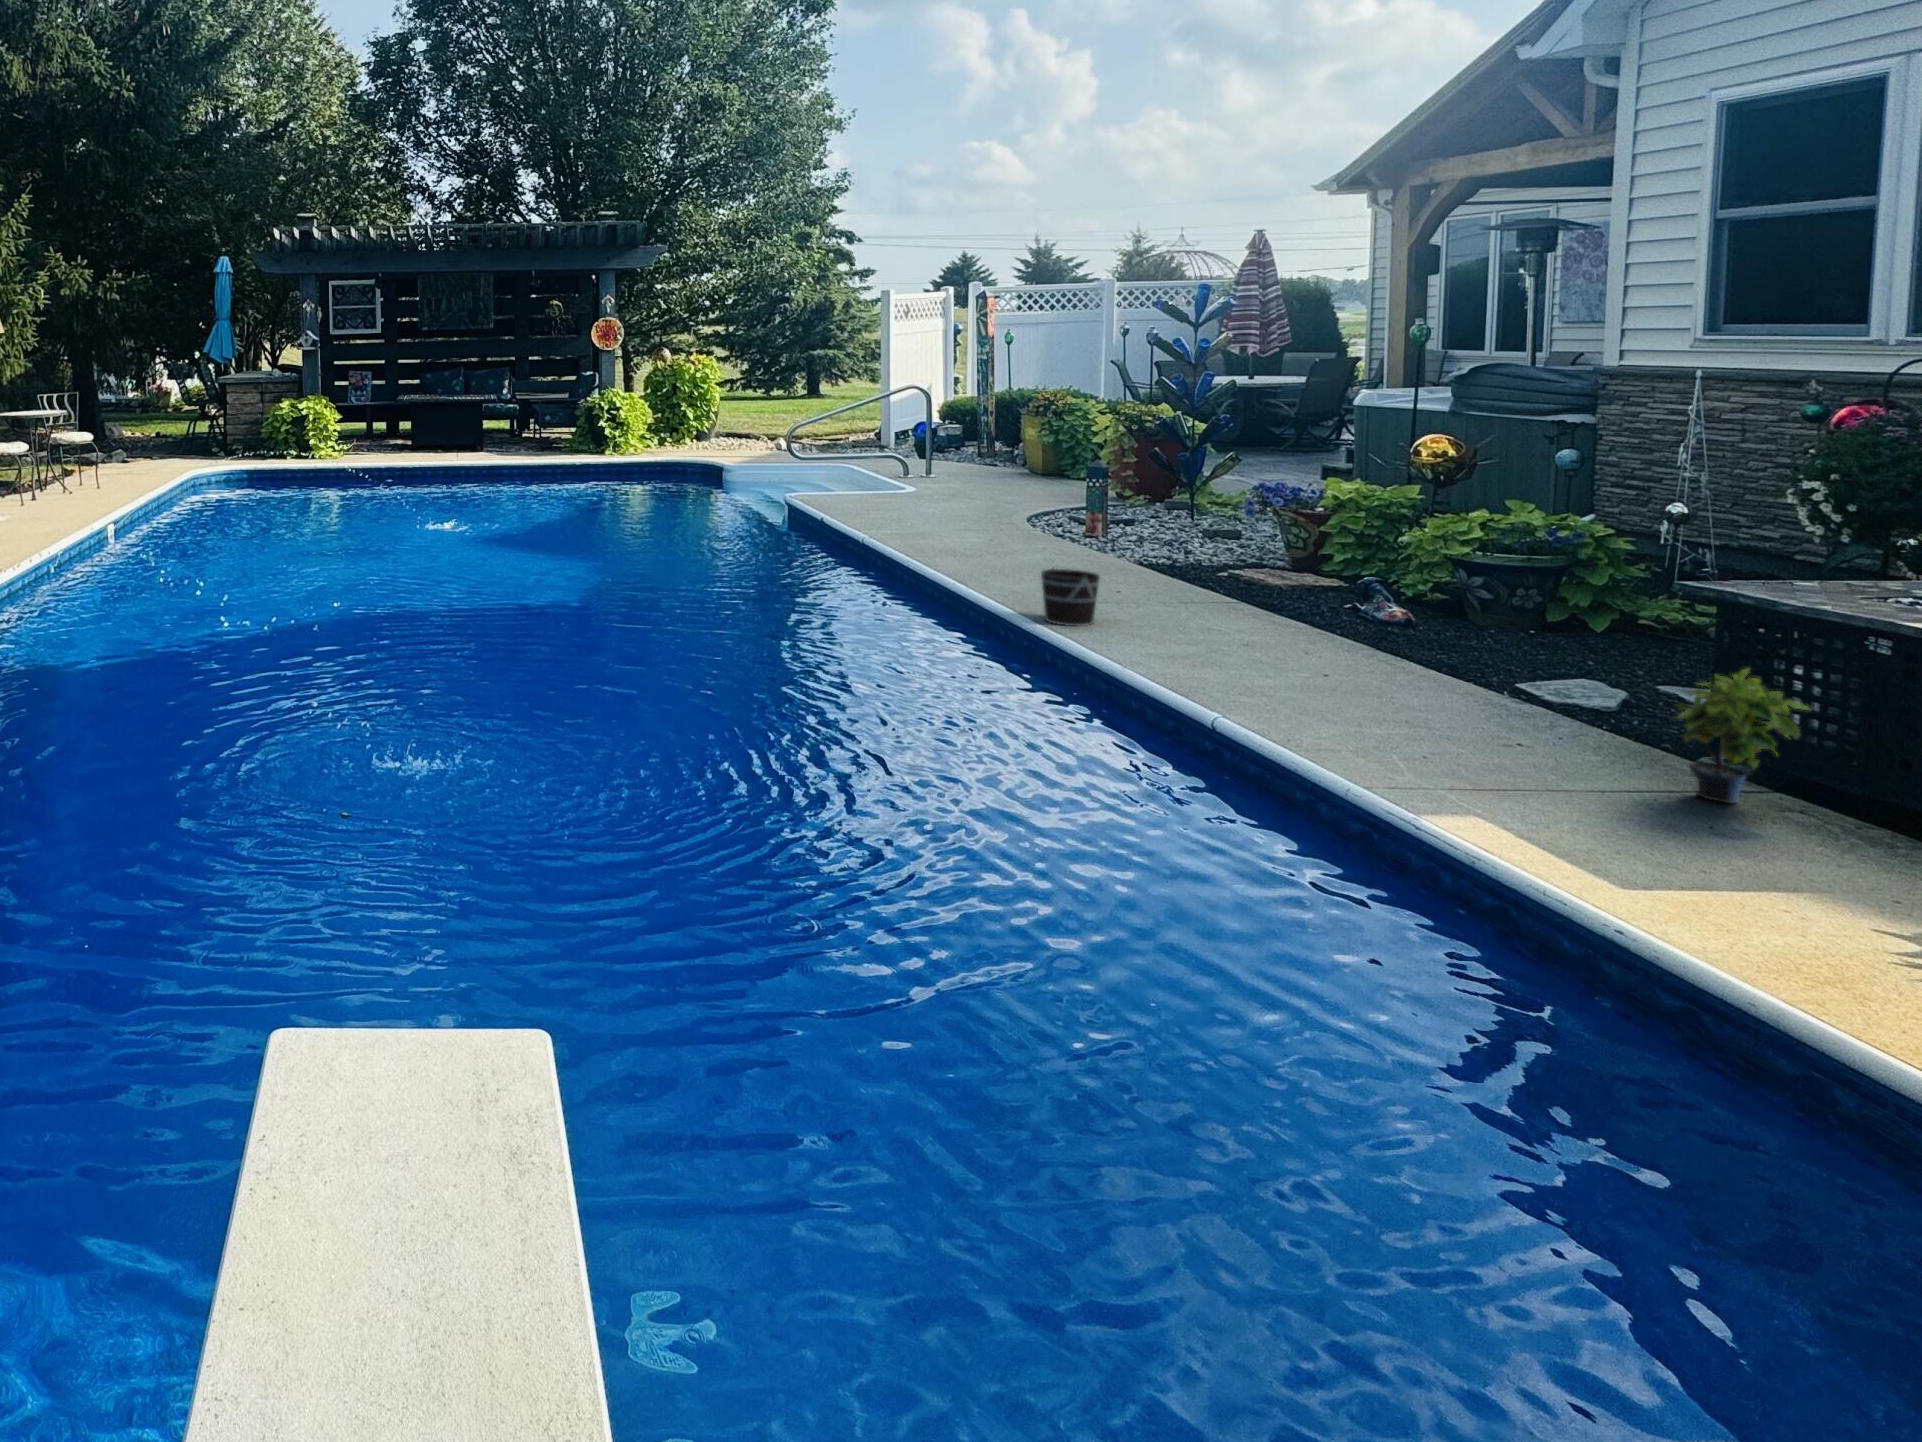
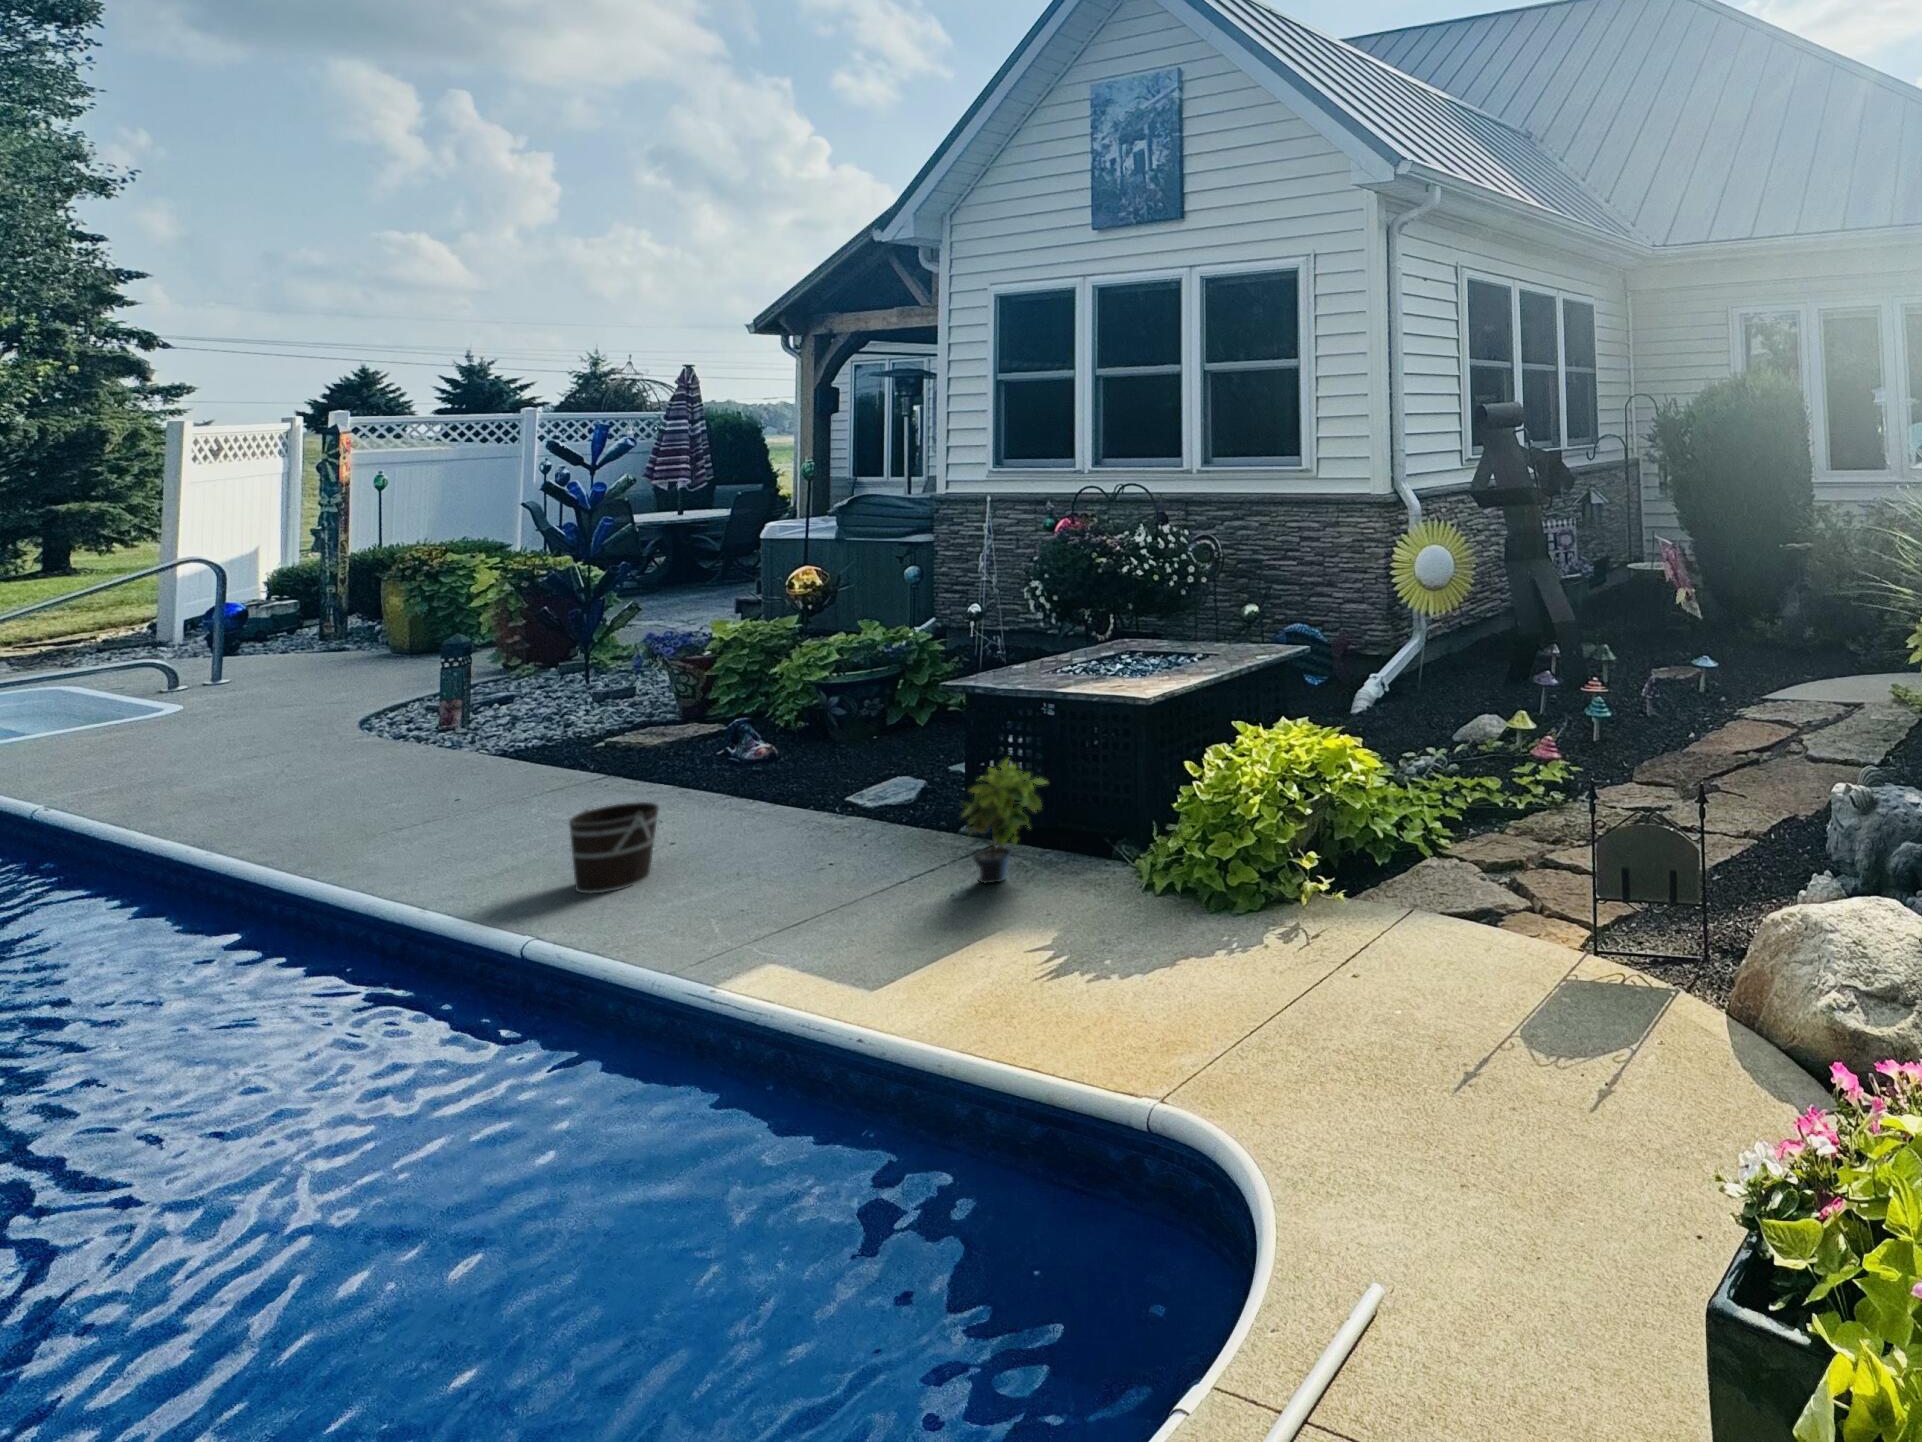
bucket: present [1041,568,1099,626] -> present [569,802,659,893]

